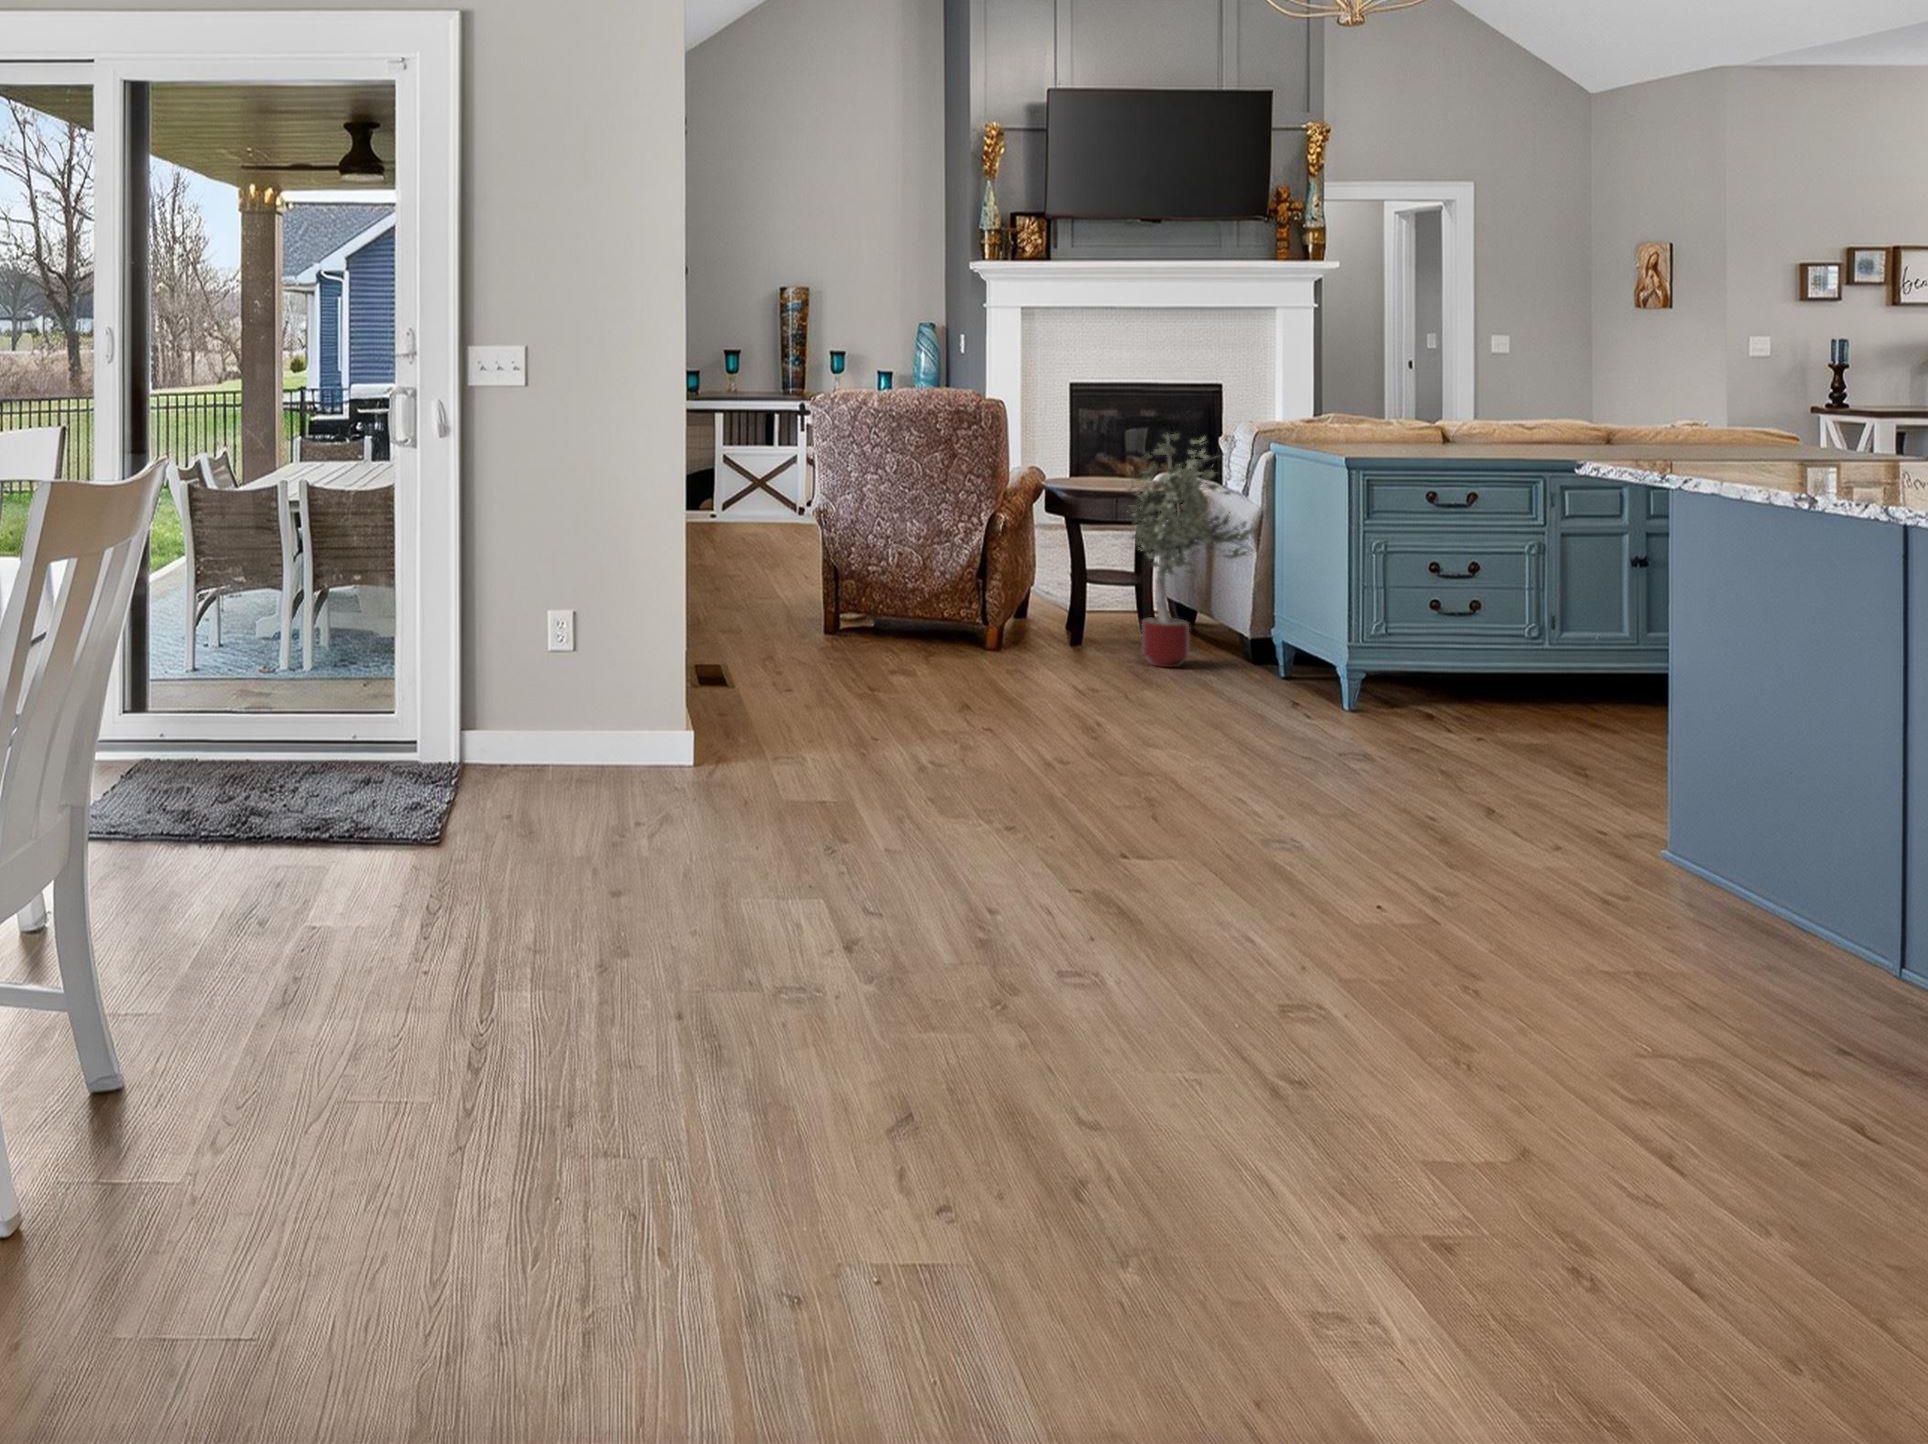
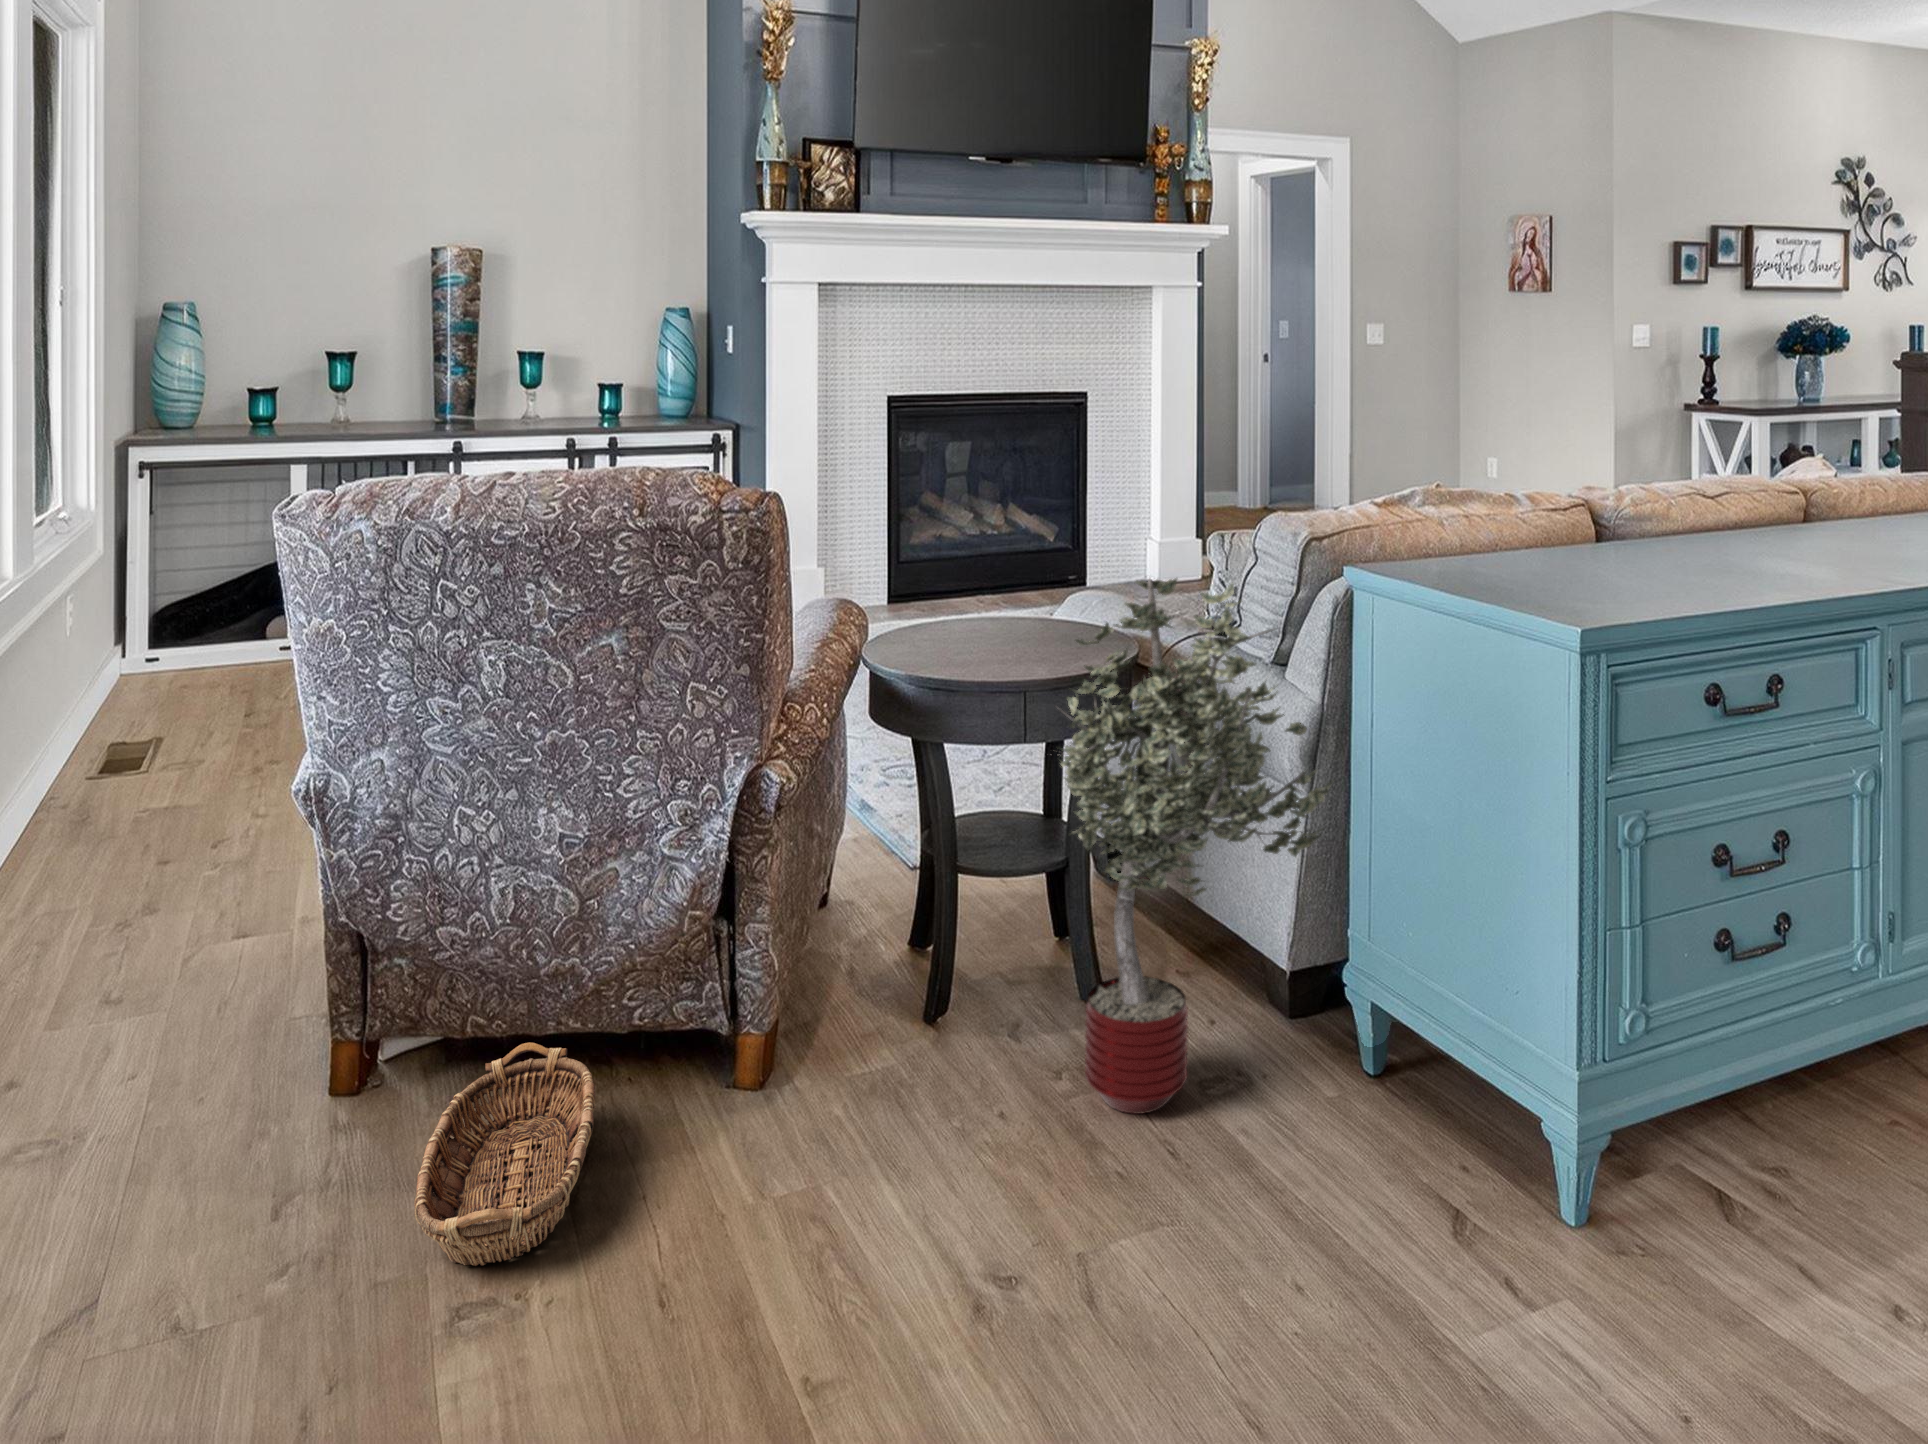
basket: none [861,612,940,668] -> present [414,1043,596,1266]

